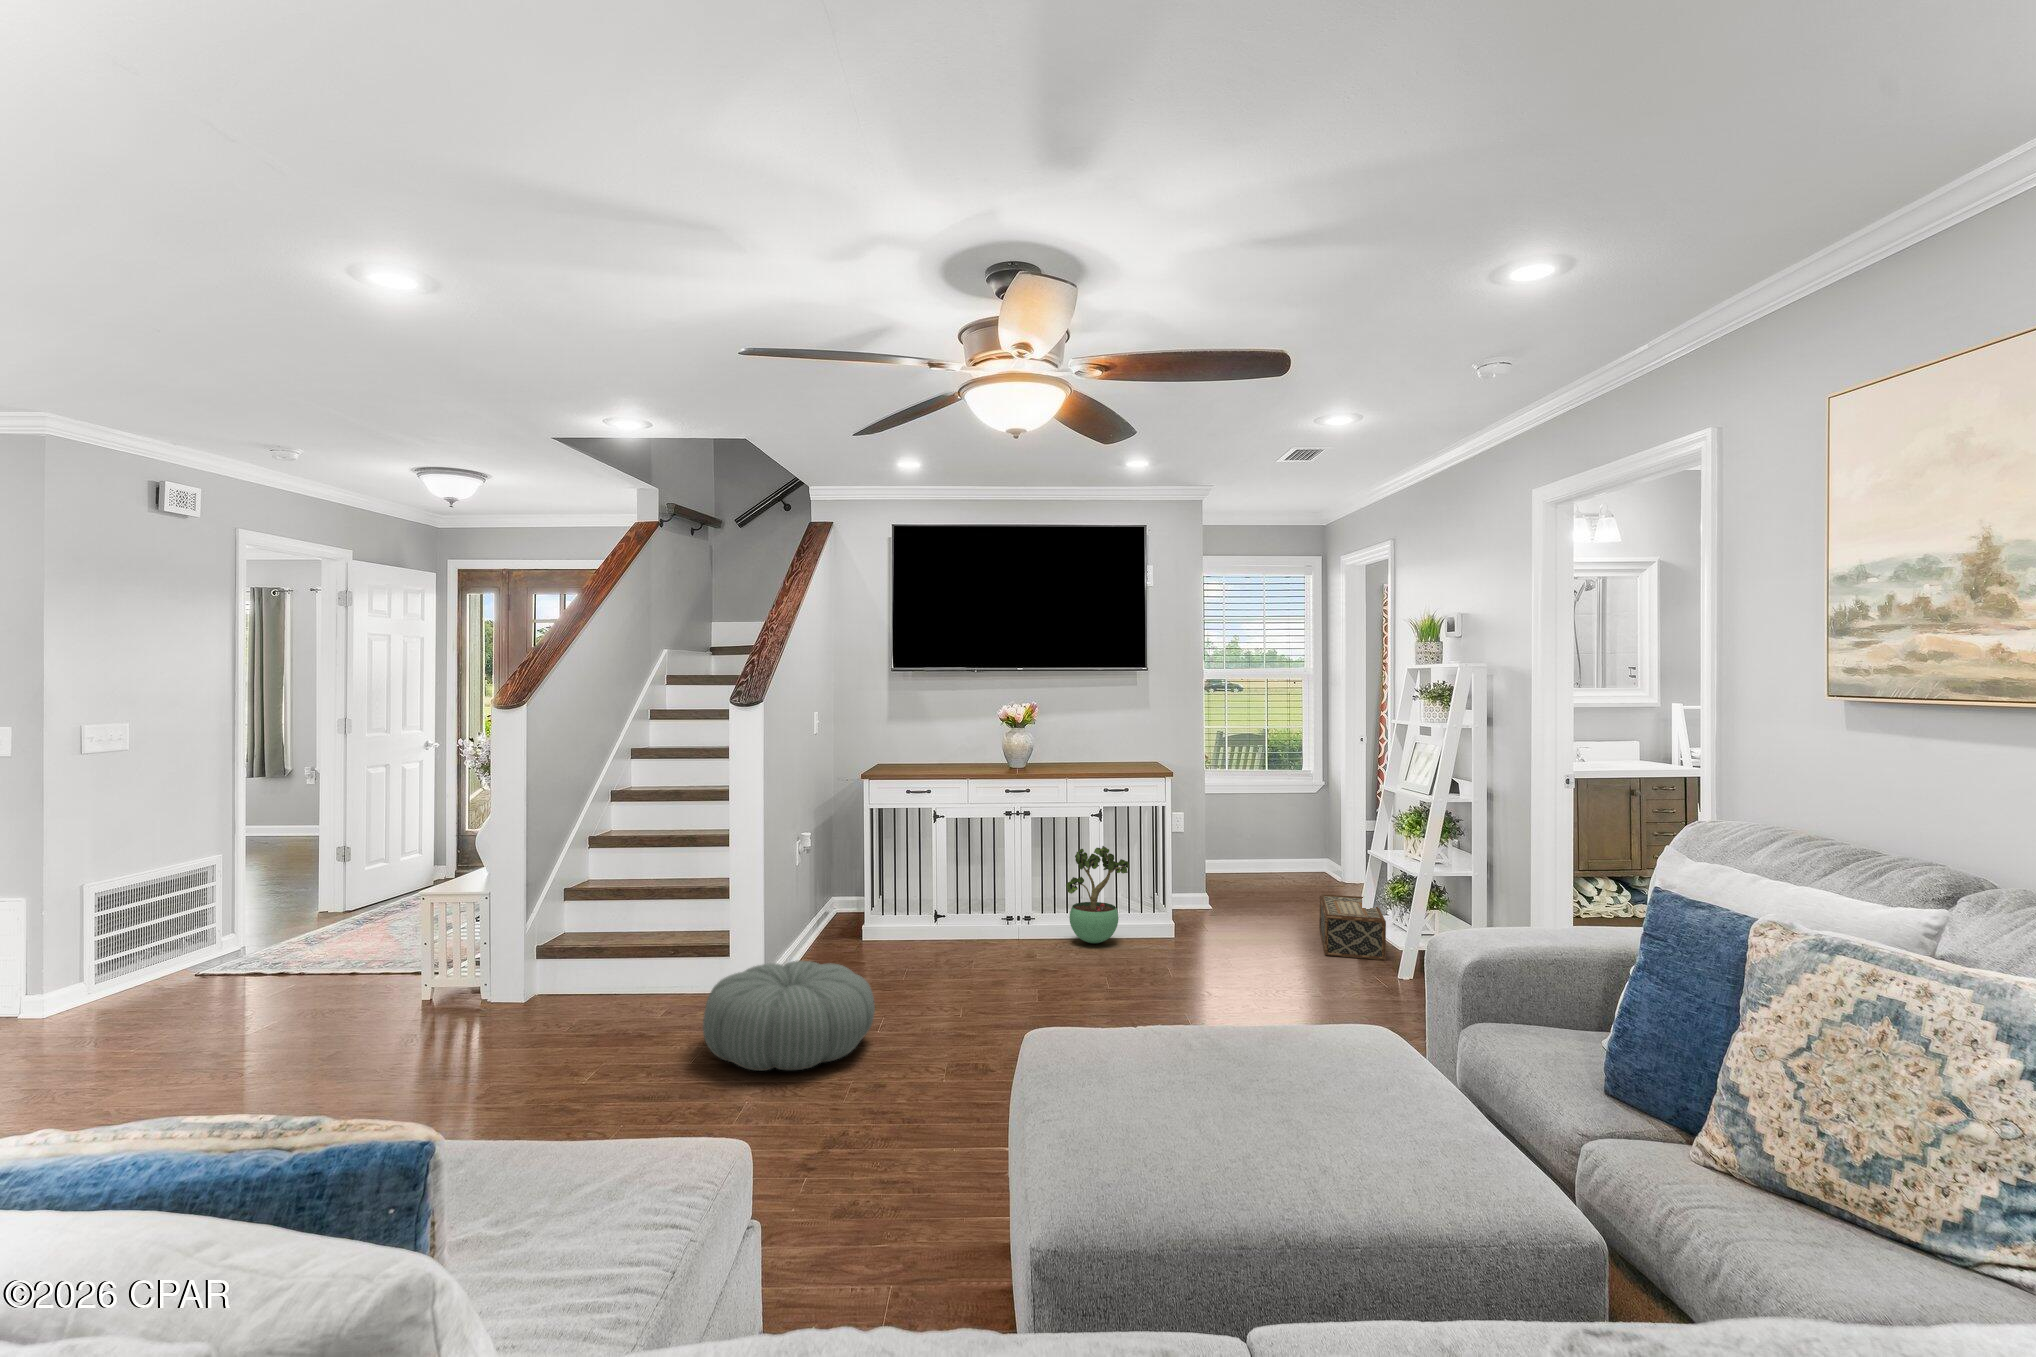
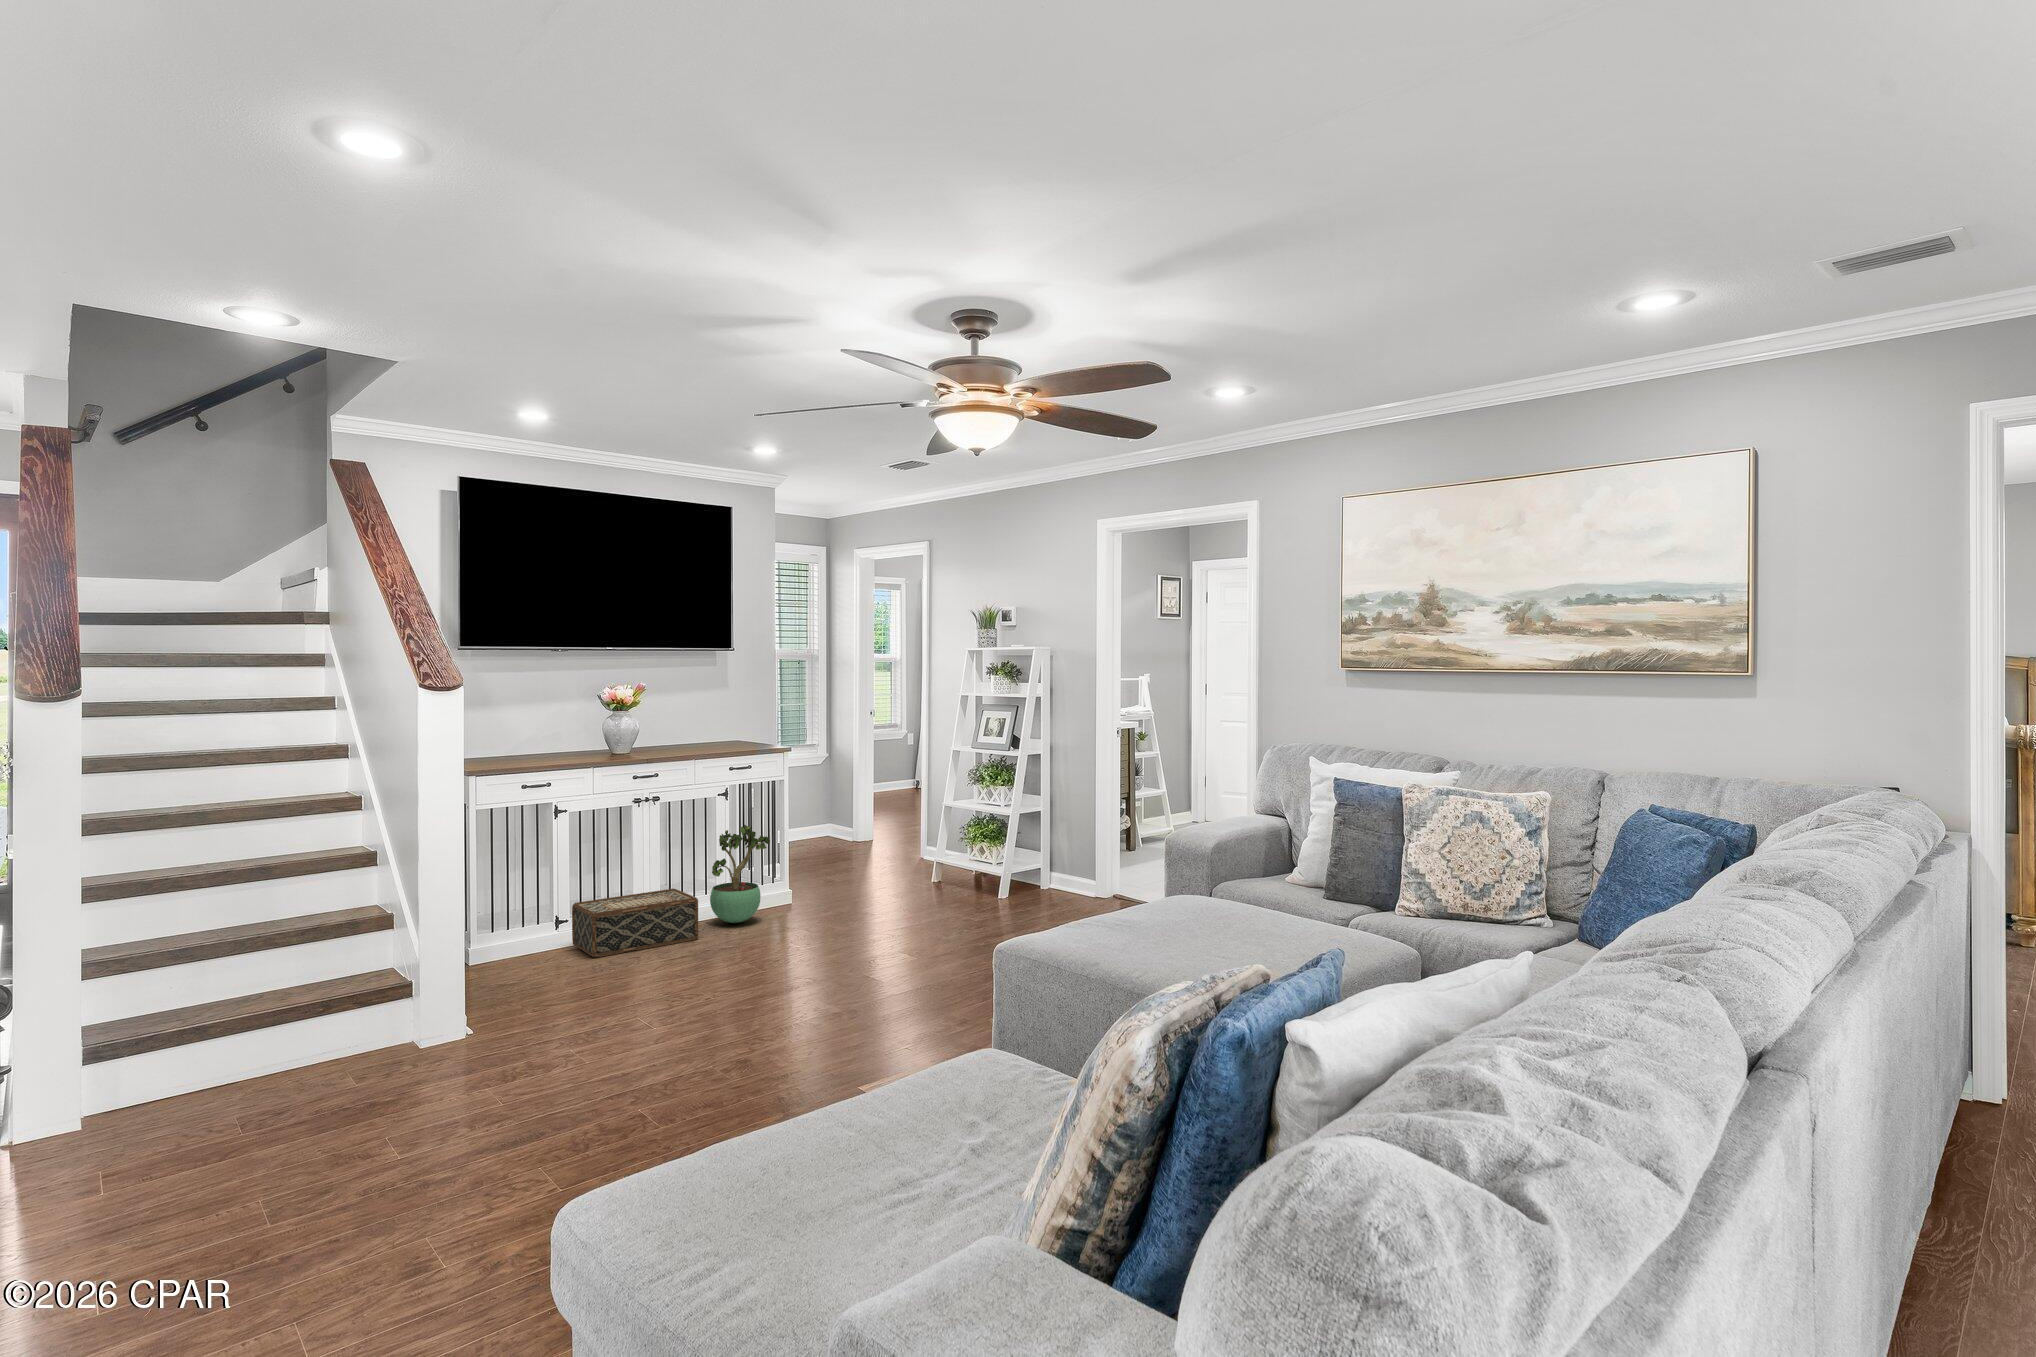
woven basket: present [1319,894,1386,960] -> present [572,889,698,958]
pouf: present [703,961,875,1071] -> none [520,972,712,1090]

